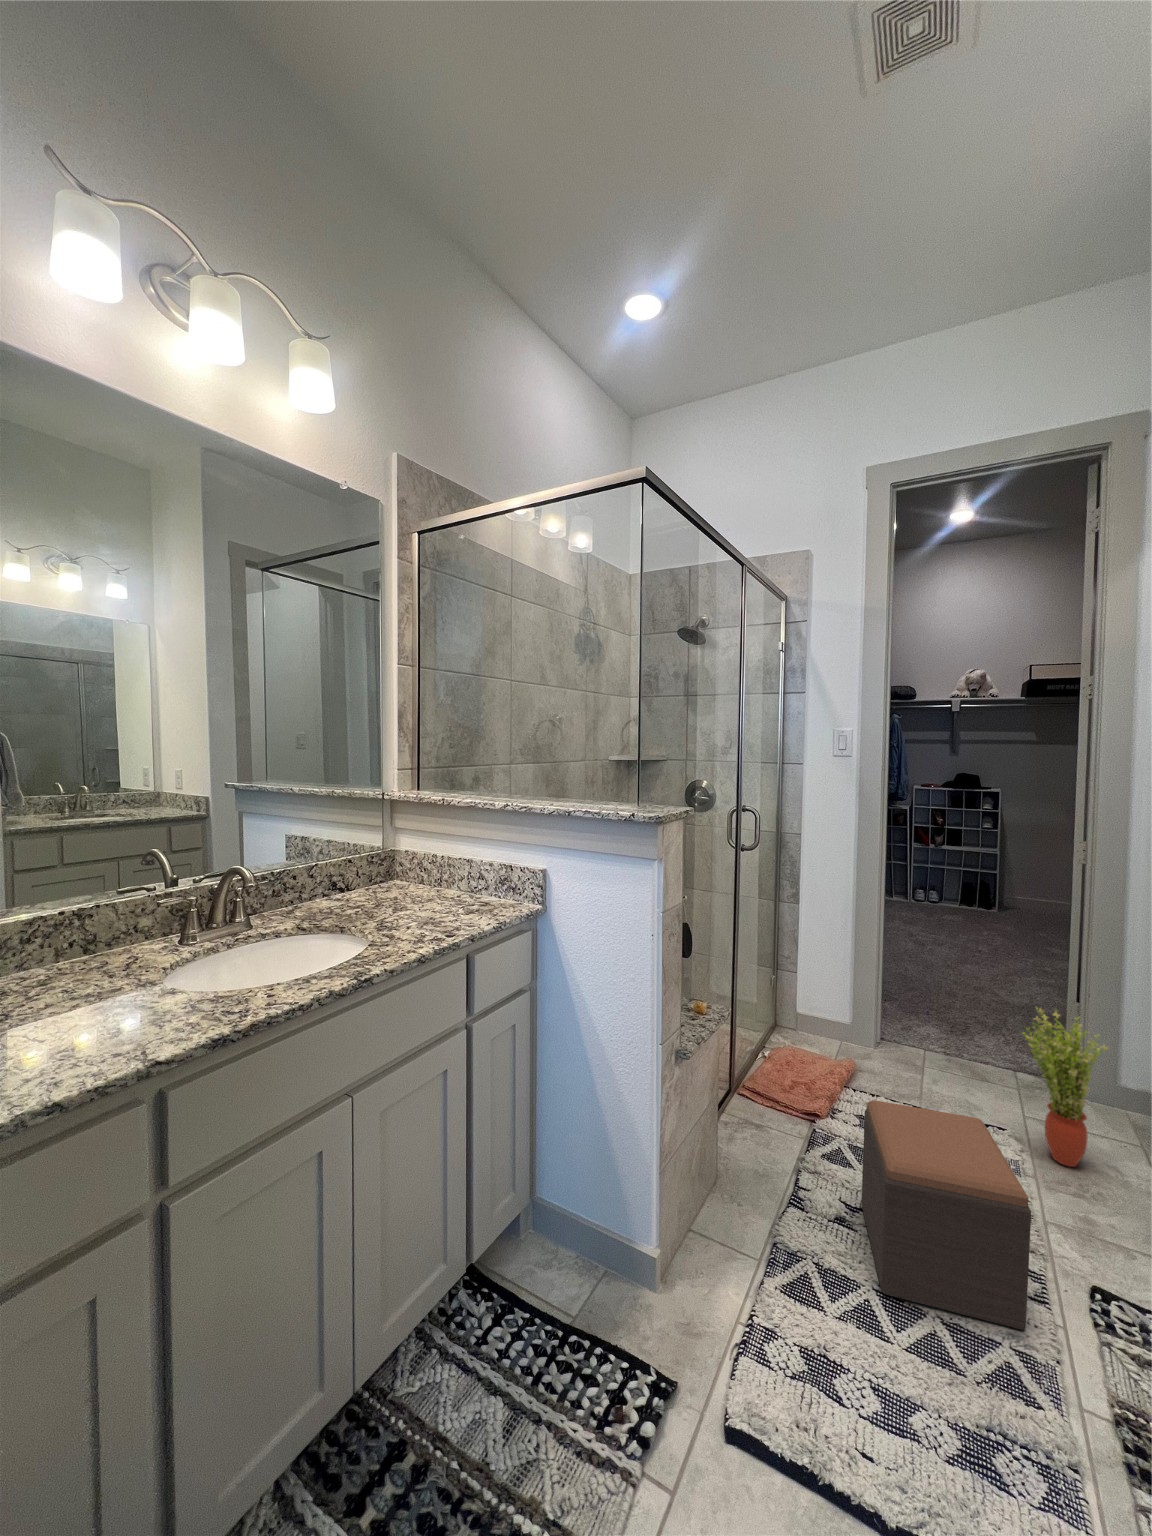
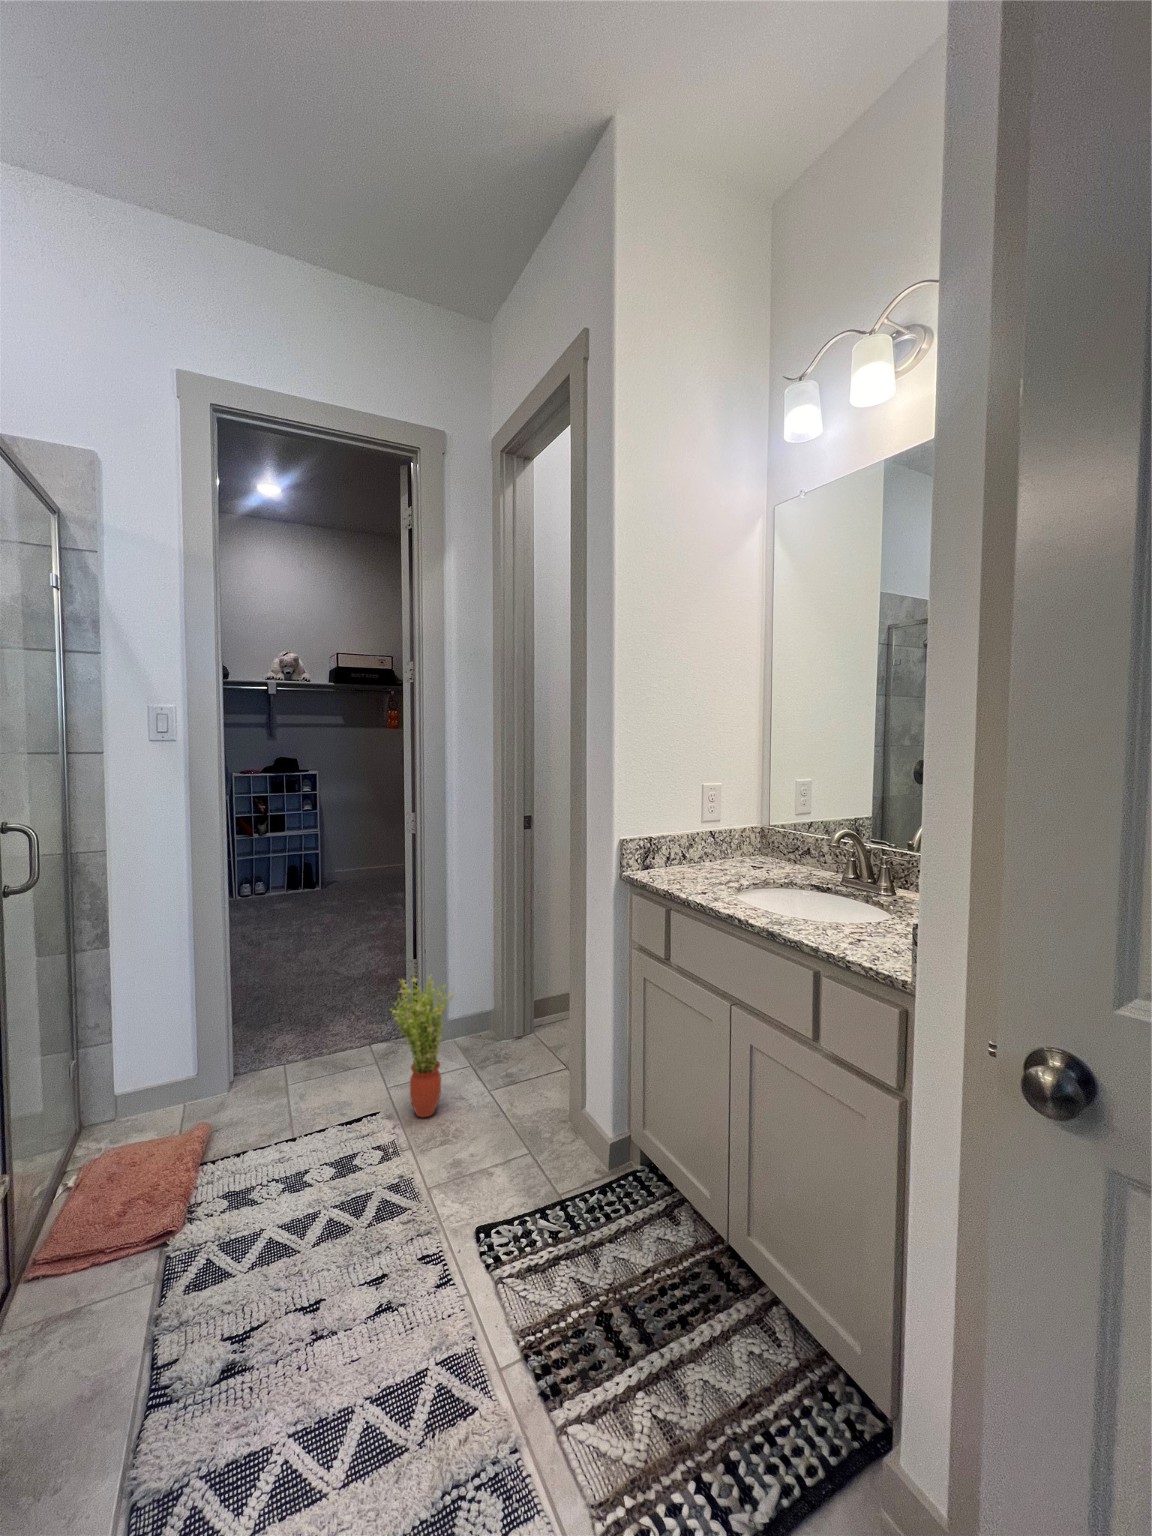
footstool: present [861,1100,1031,1330] -> none [252,1128,444,1435]

